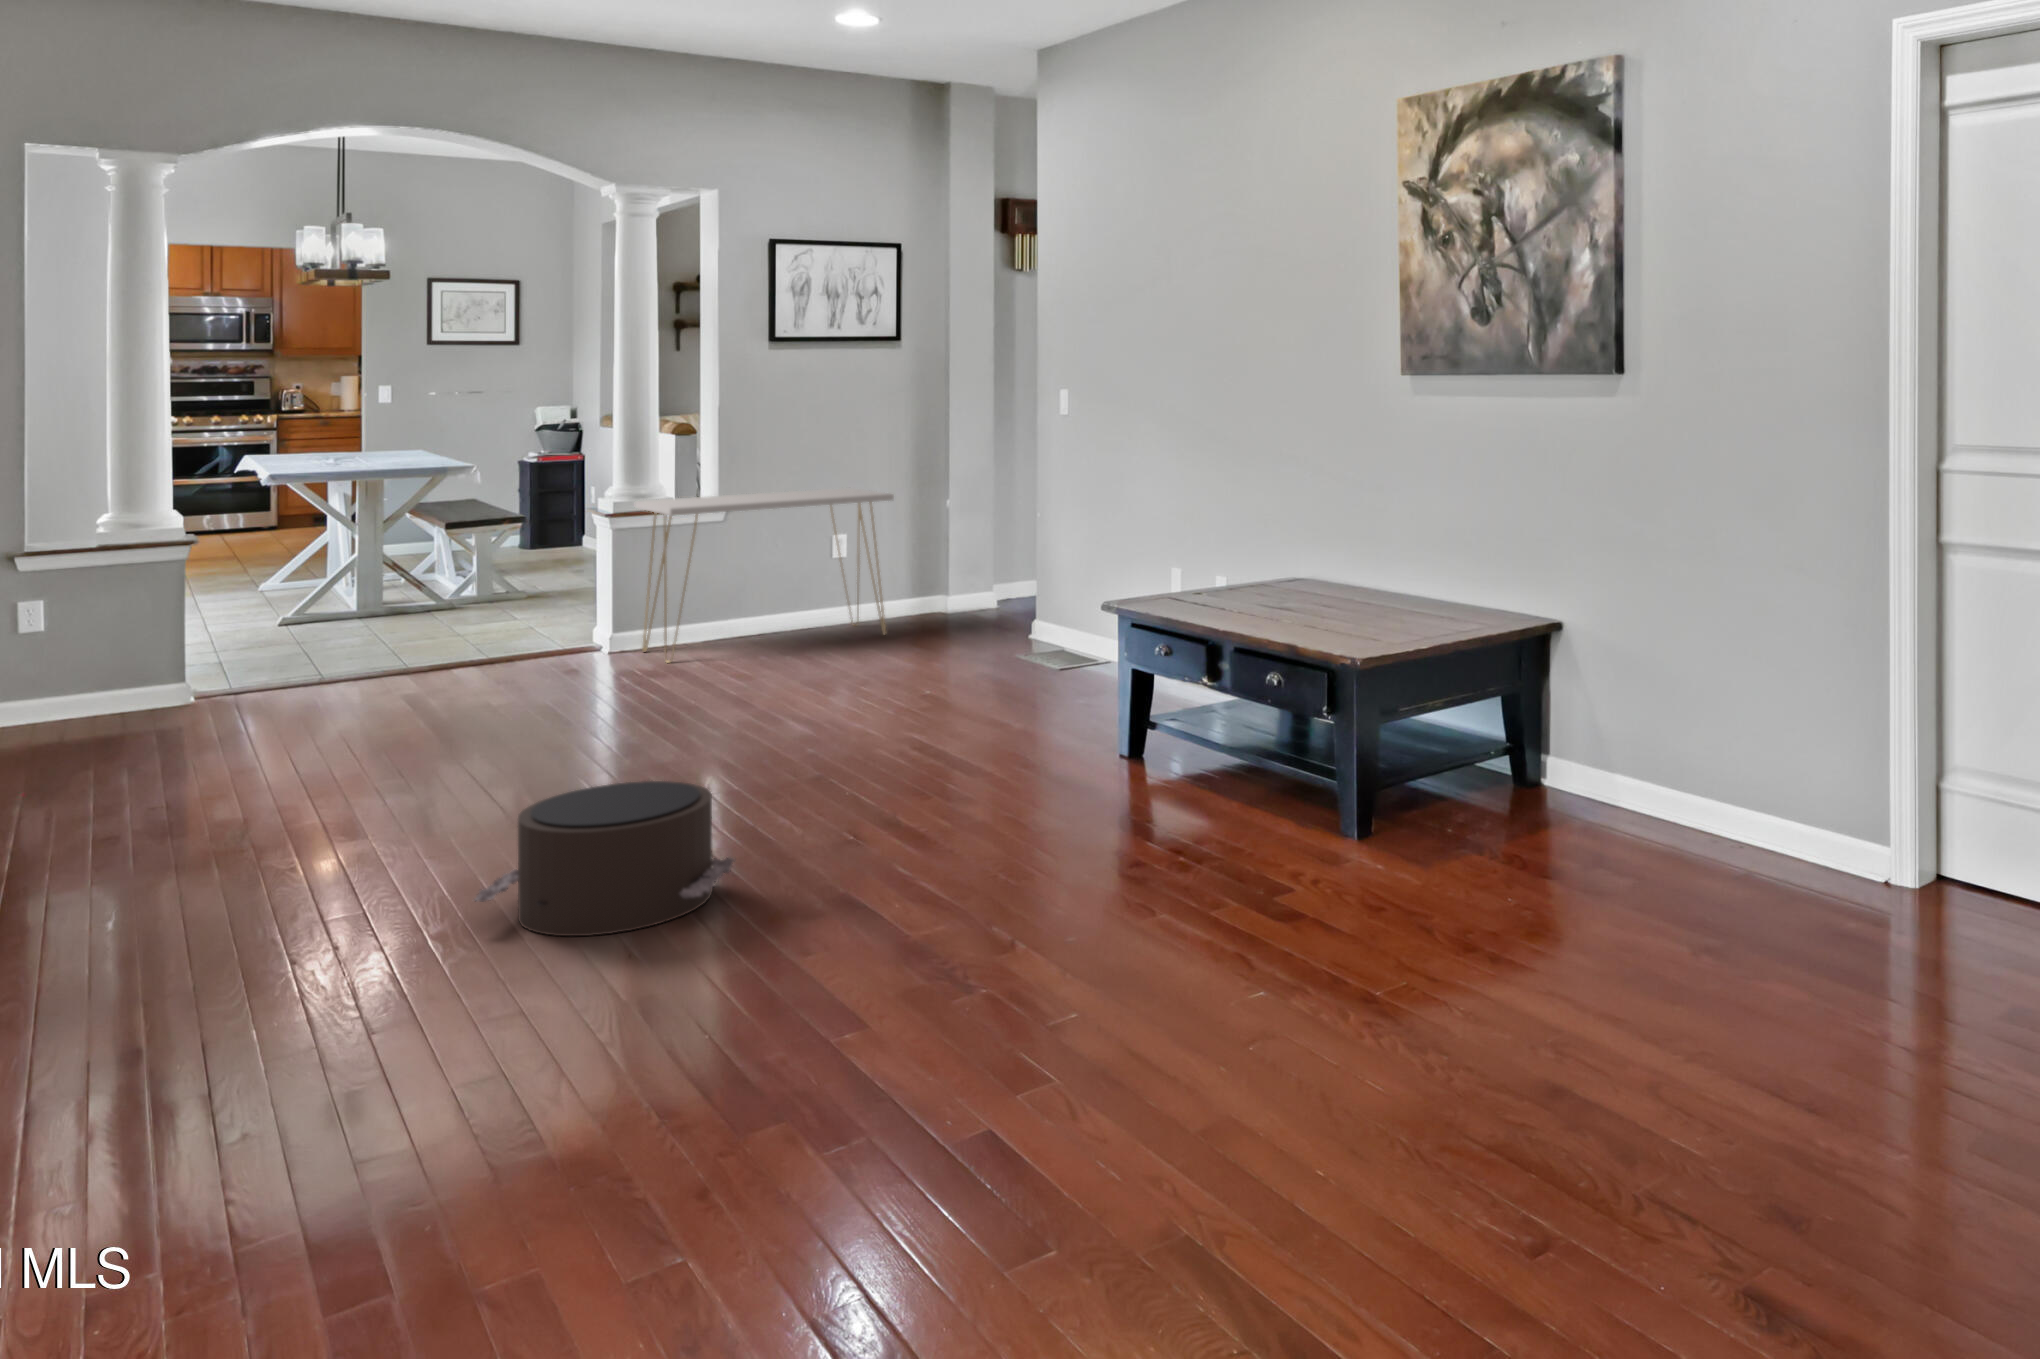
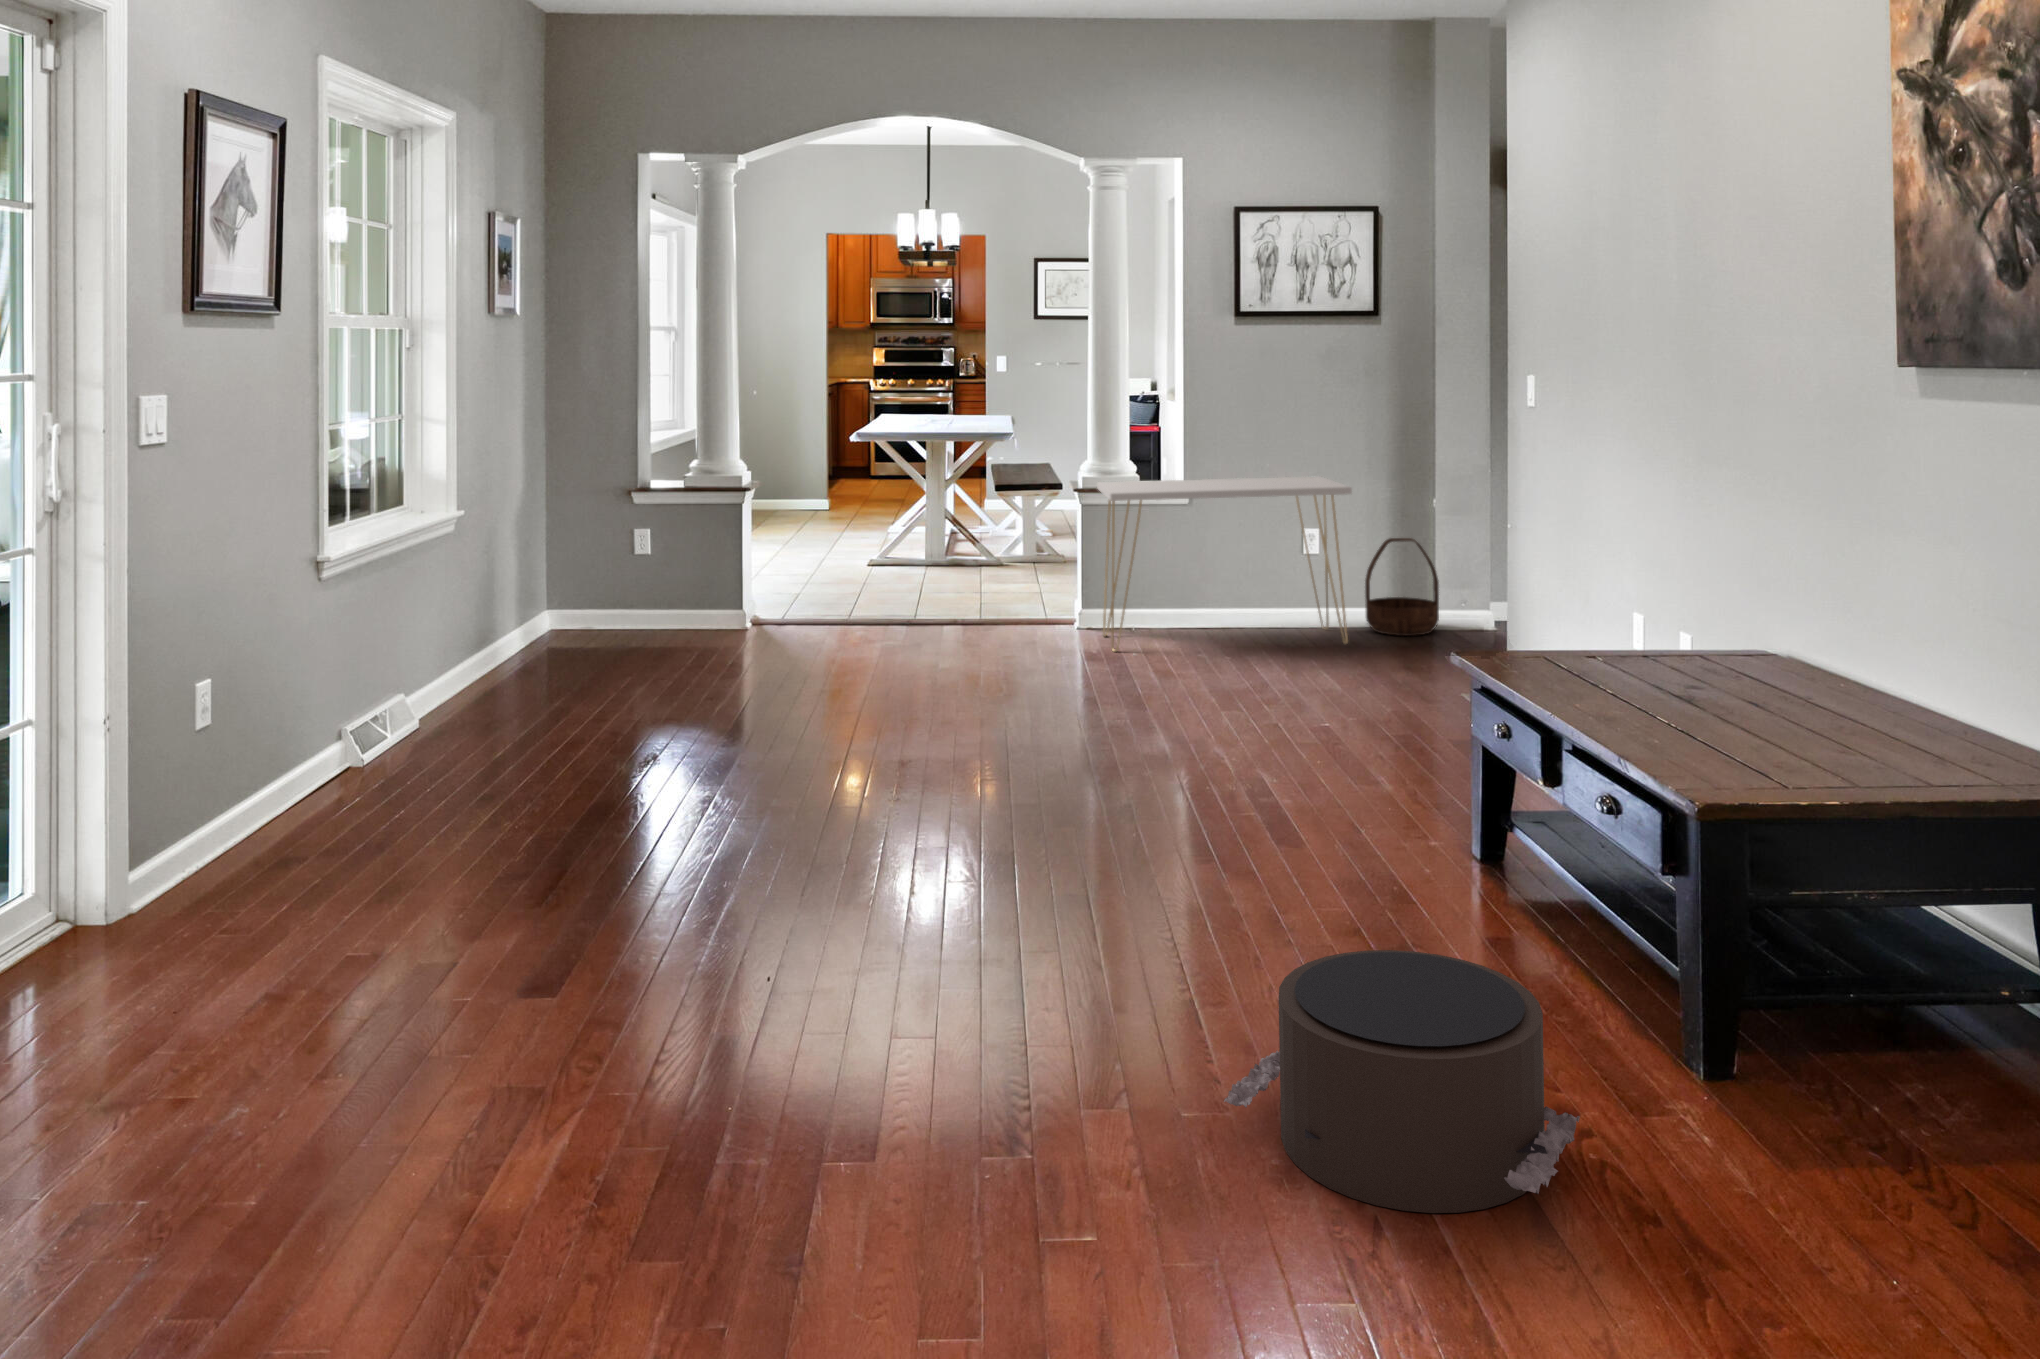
basket: none [891,539,956,625] -> present [1365,538,1439,636]
pouf: present [475,781,735,936] -> present [1224,950,1580,1213]

